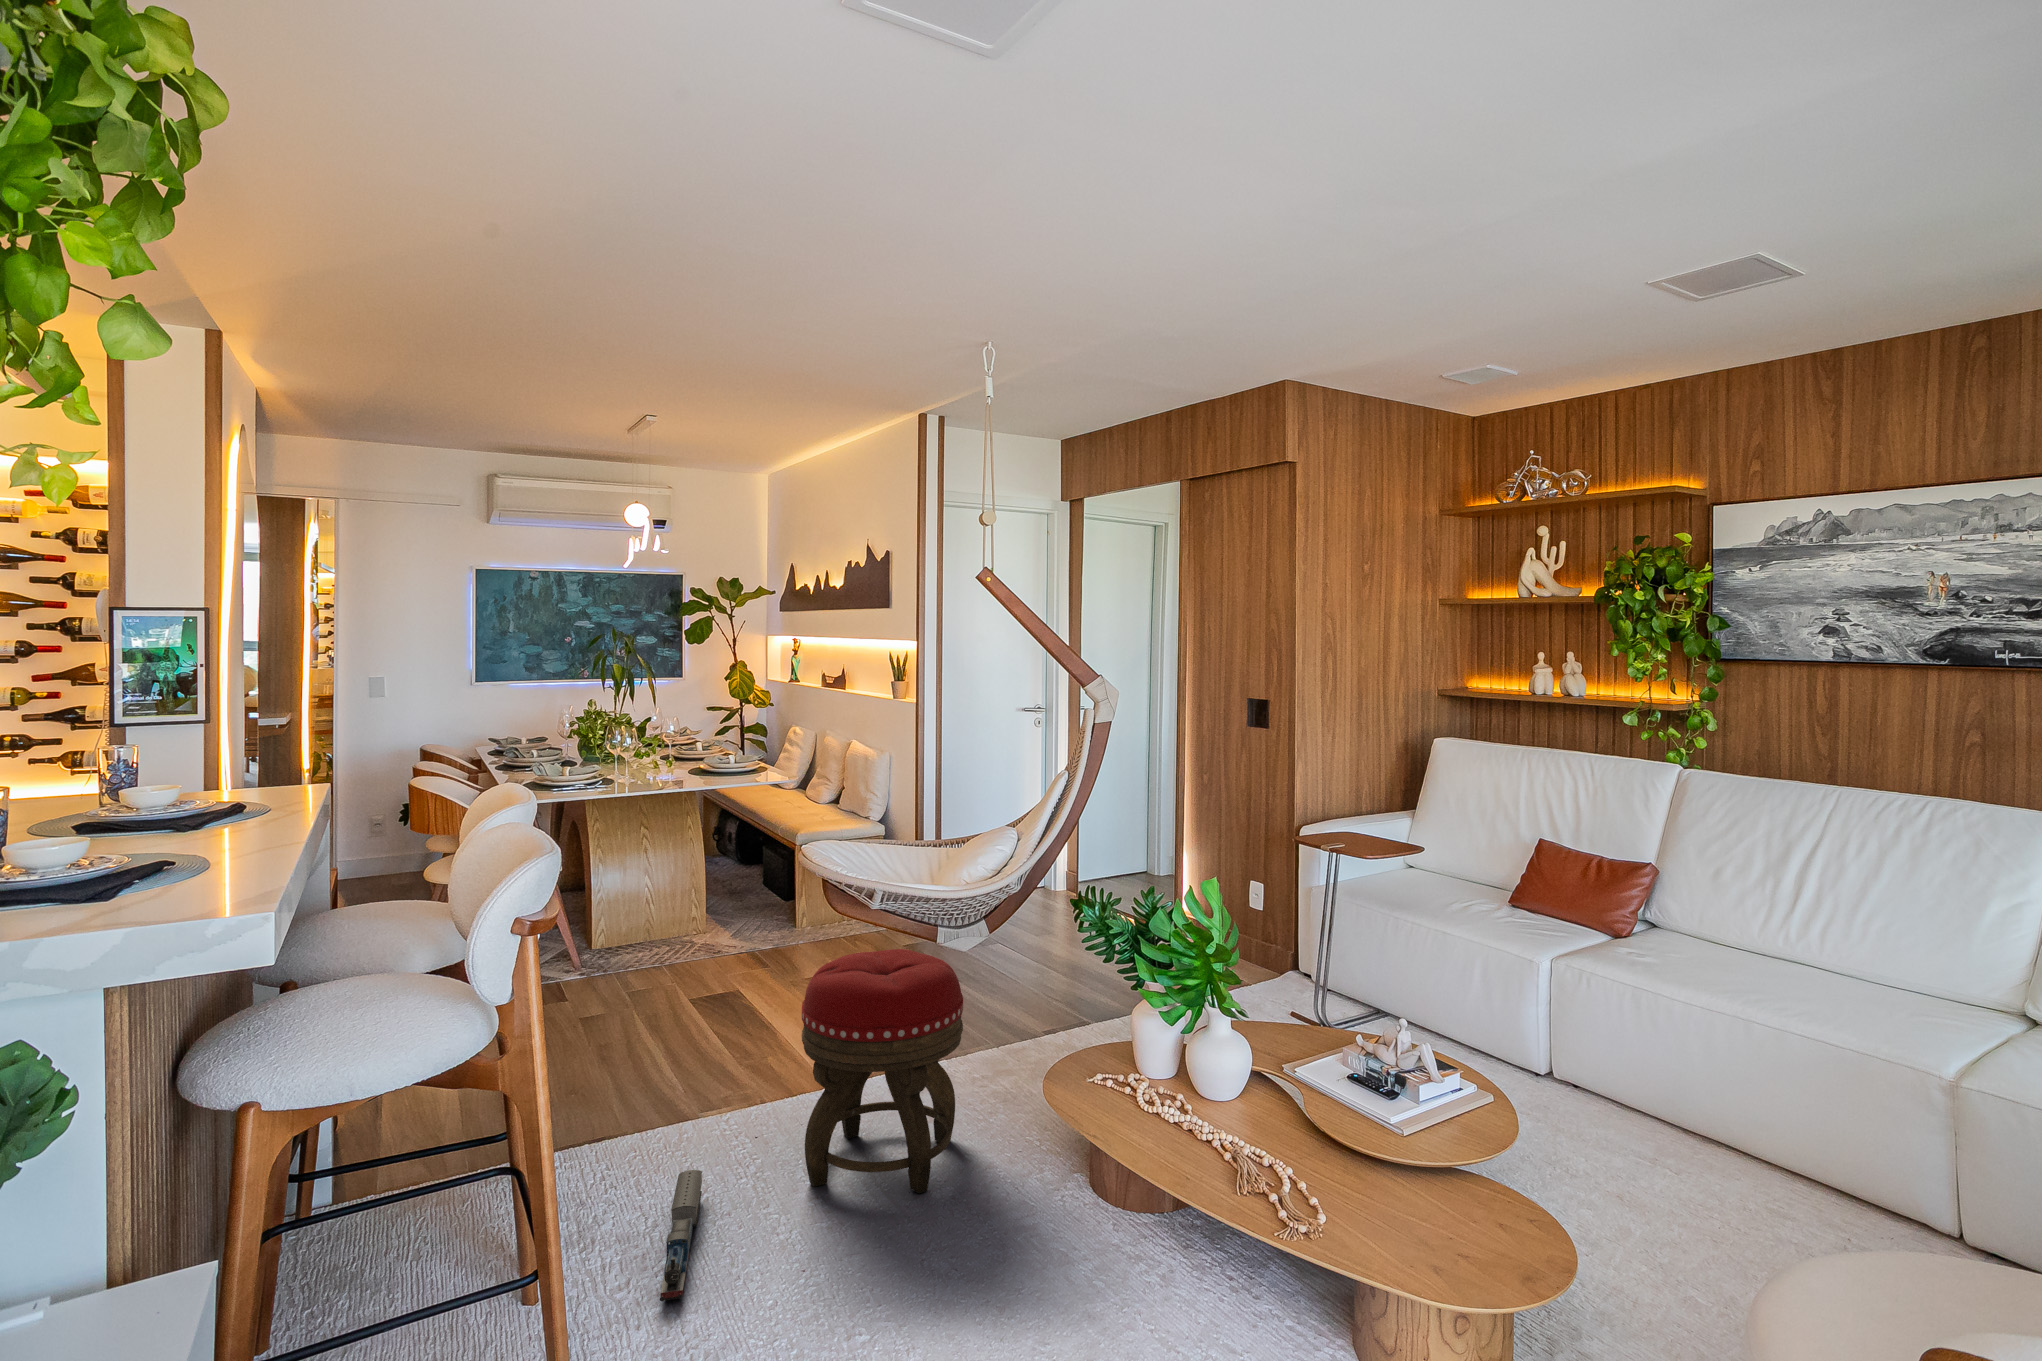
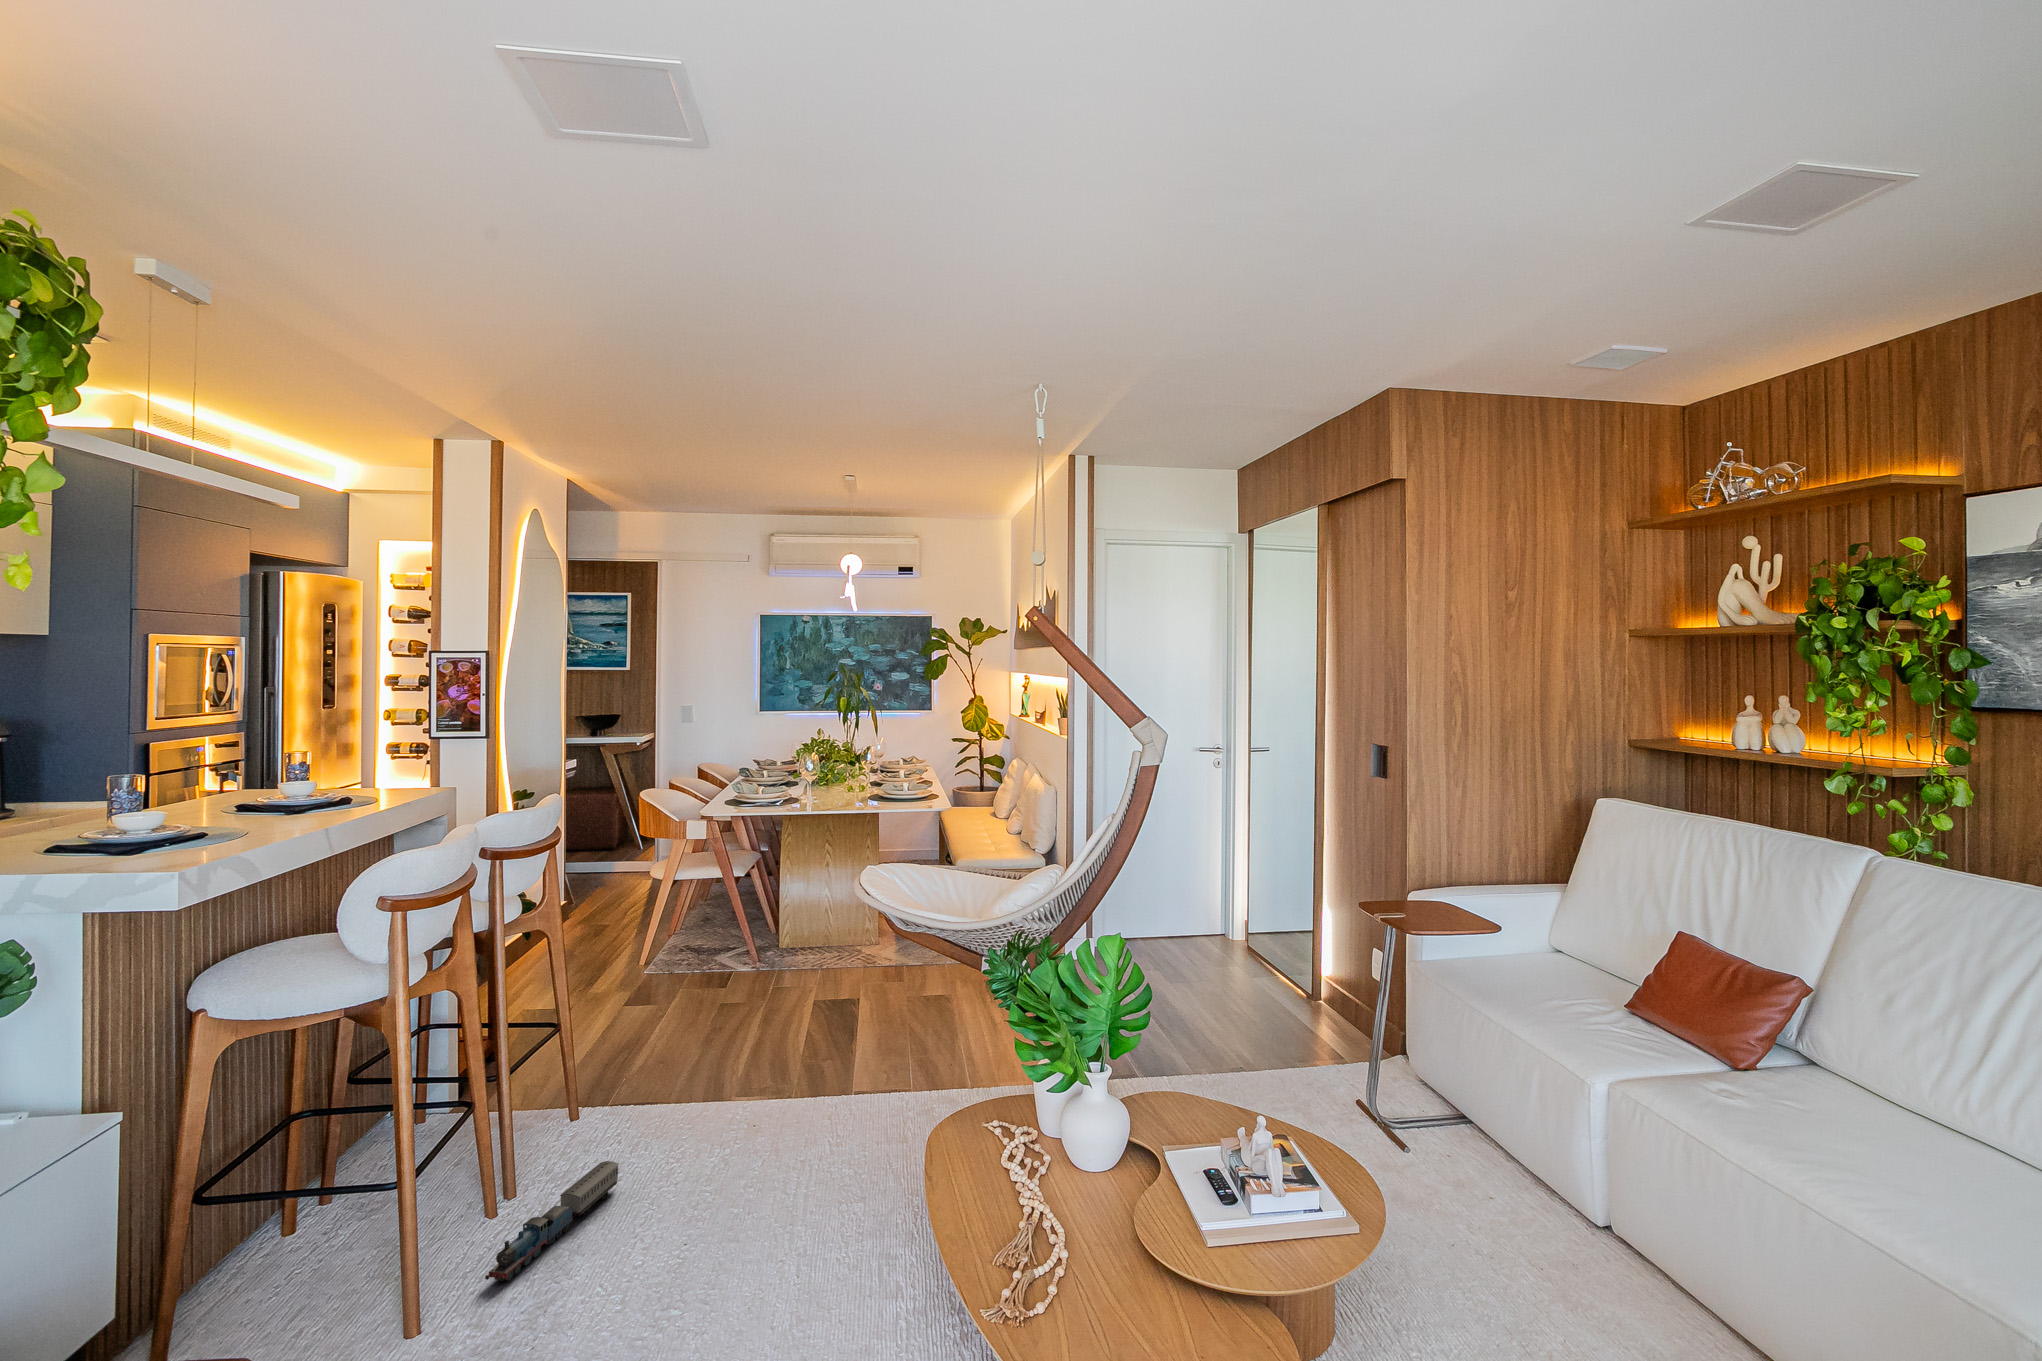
footstool: present [802,949,963,1193] -> none [707,977,874,1228]

